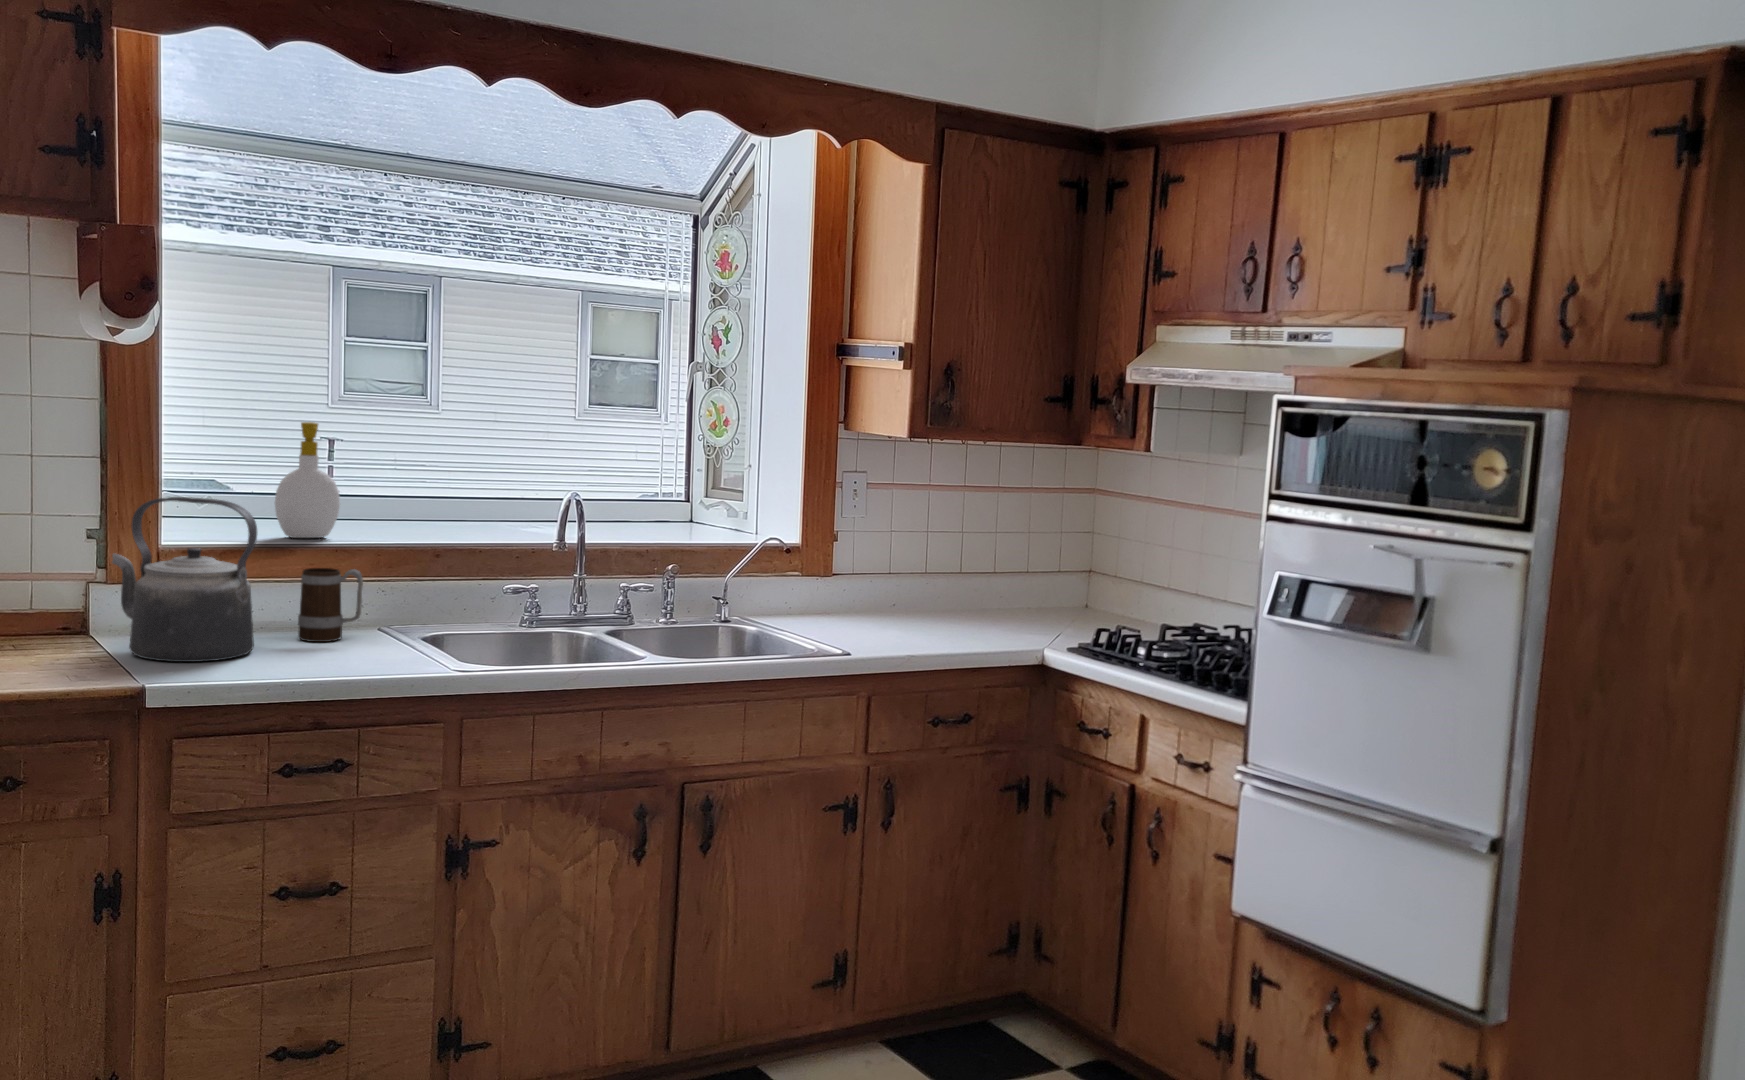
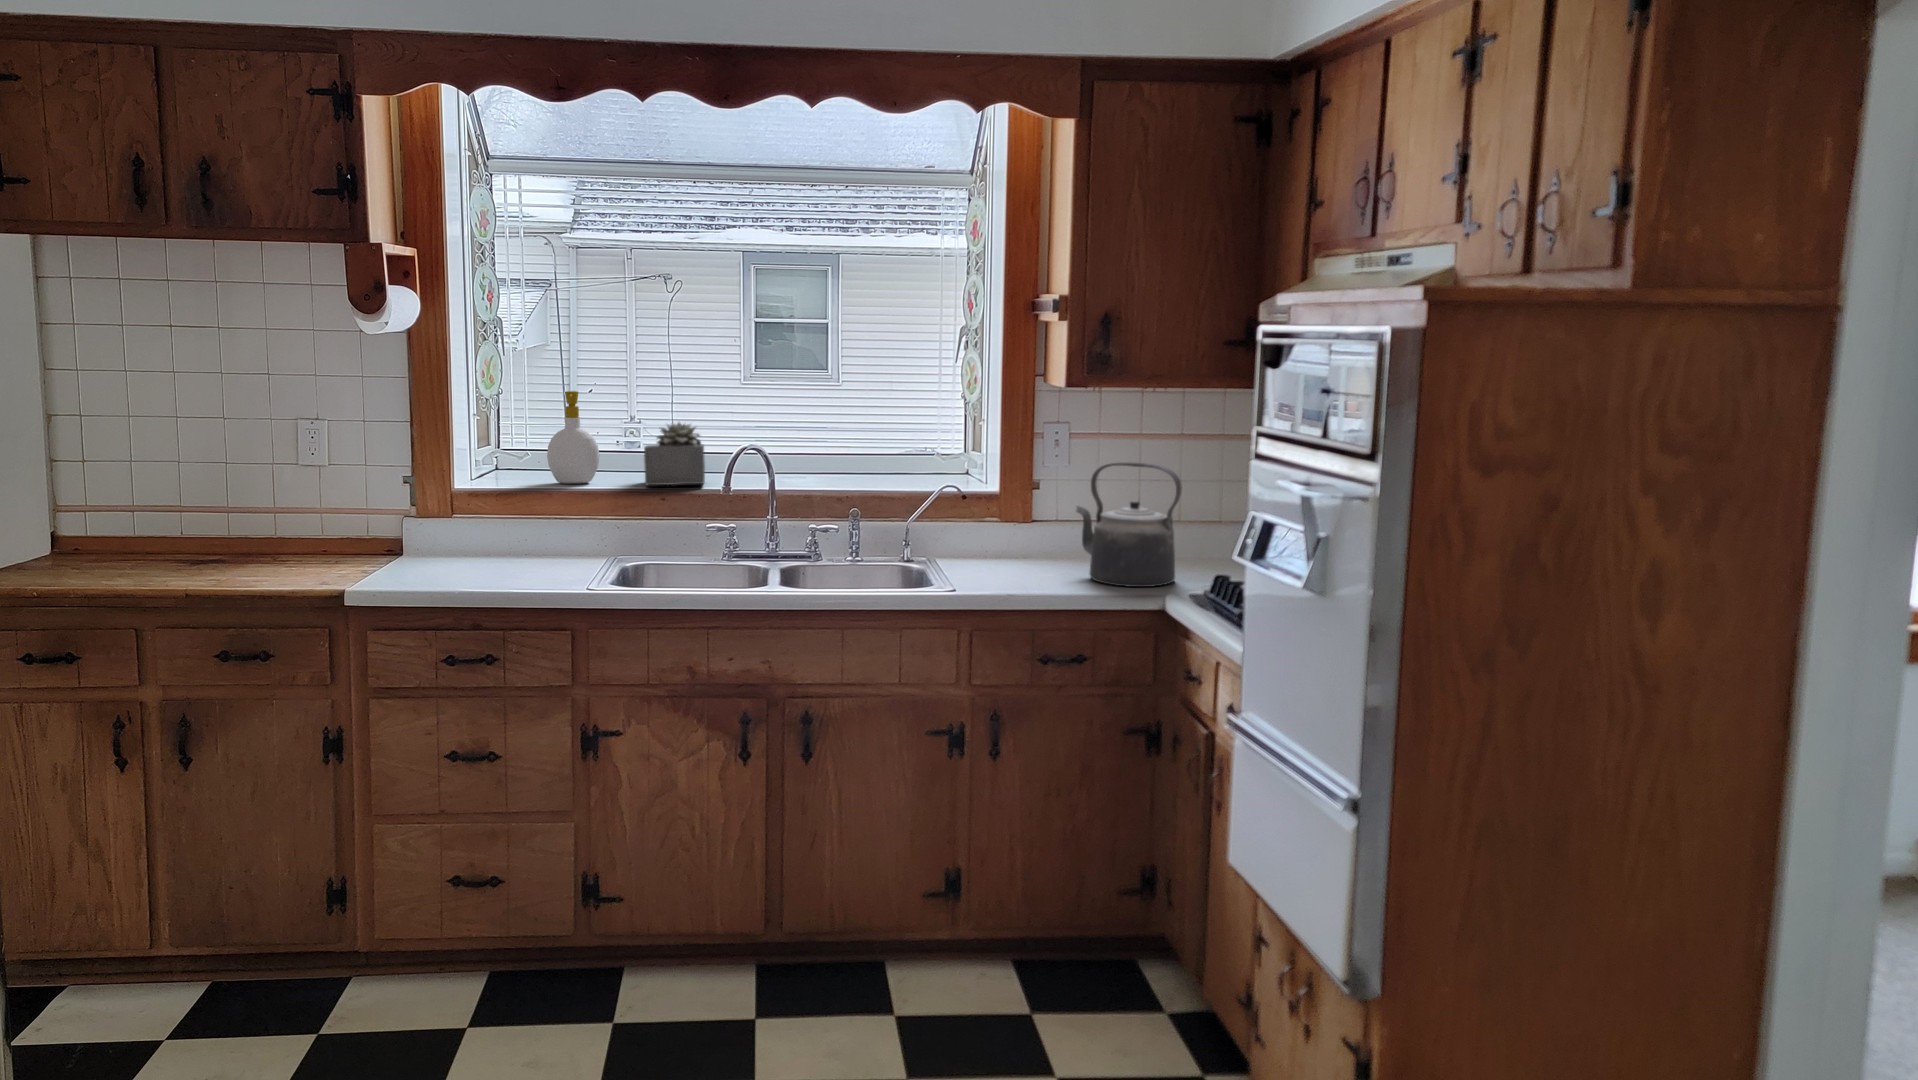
succulent plant: none [392,462,479,540] -> present [644,422,705,485]
kettle: present [112,497,257,662] -> present [1076,462,1181,587]
mug: present [298,568,363,642] -> none [526,506,572,565]

